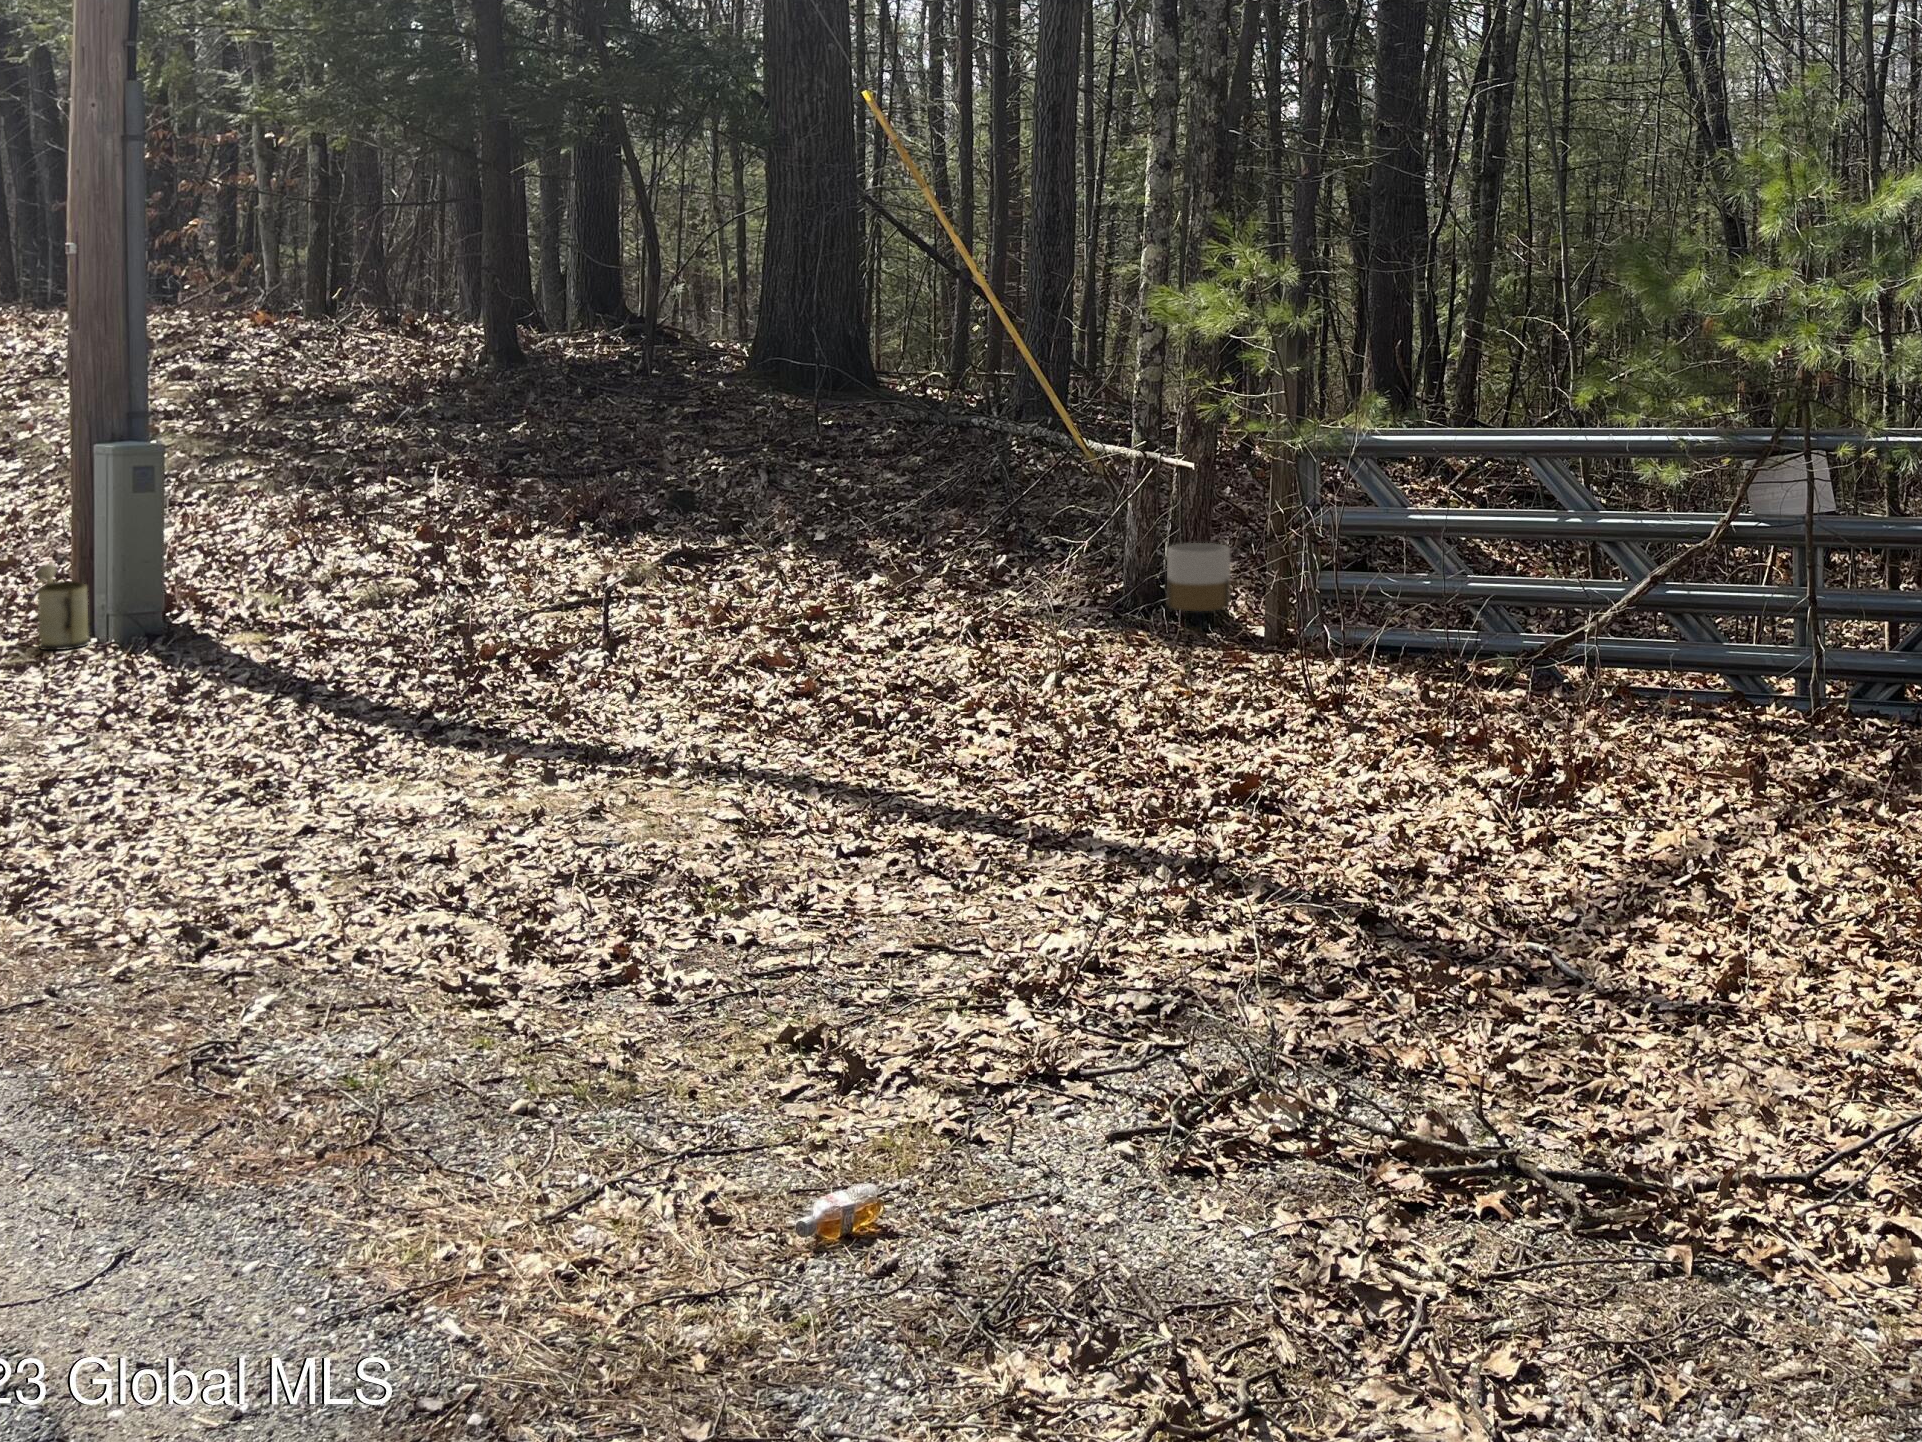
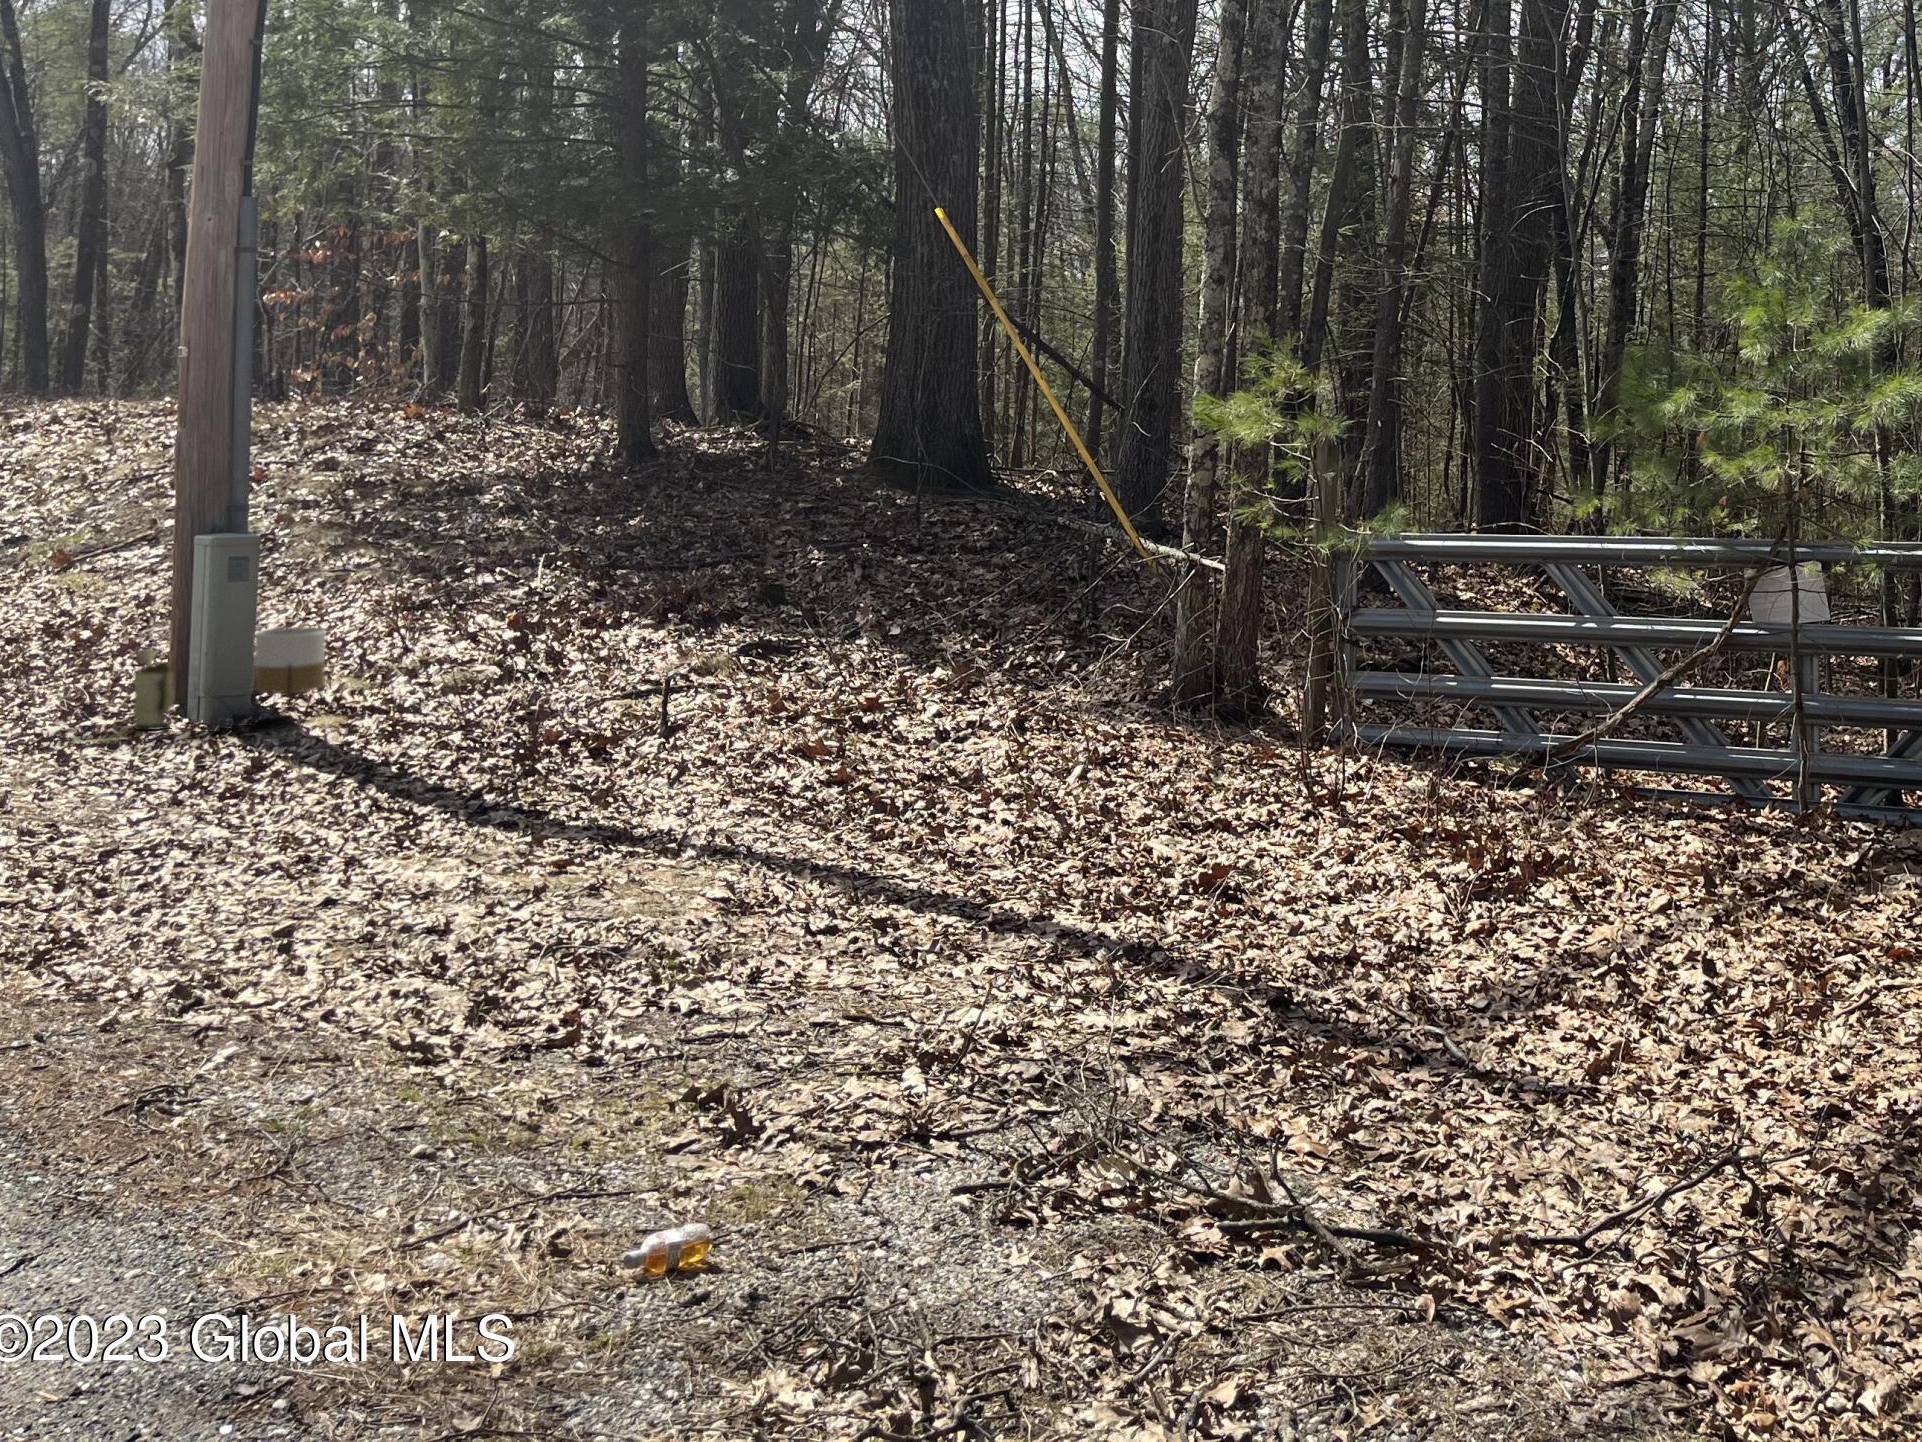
planter: present [1167,543,1230,612] -> present [254,627,326,724]

